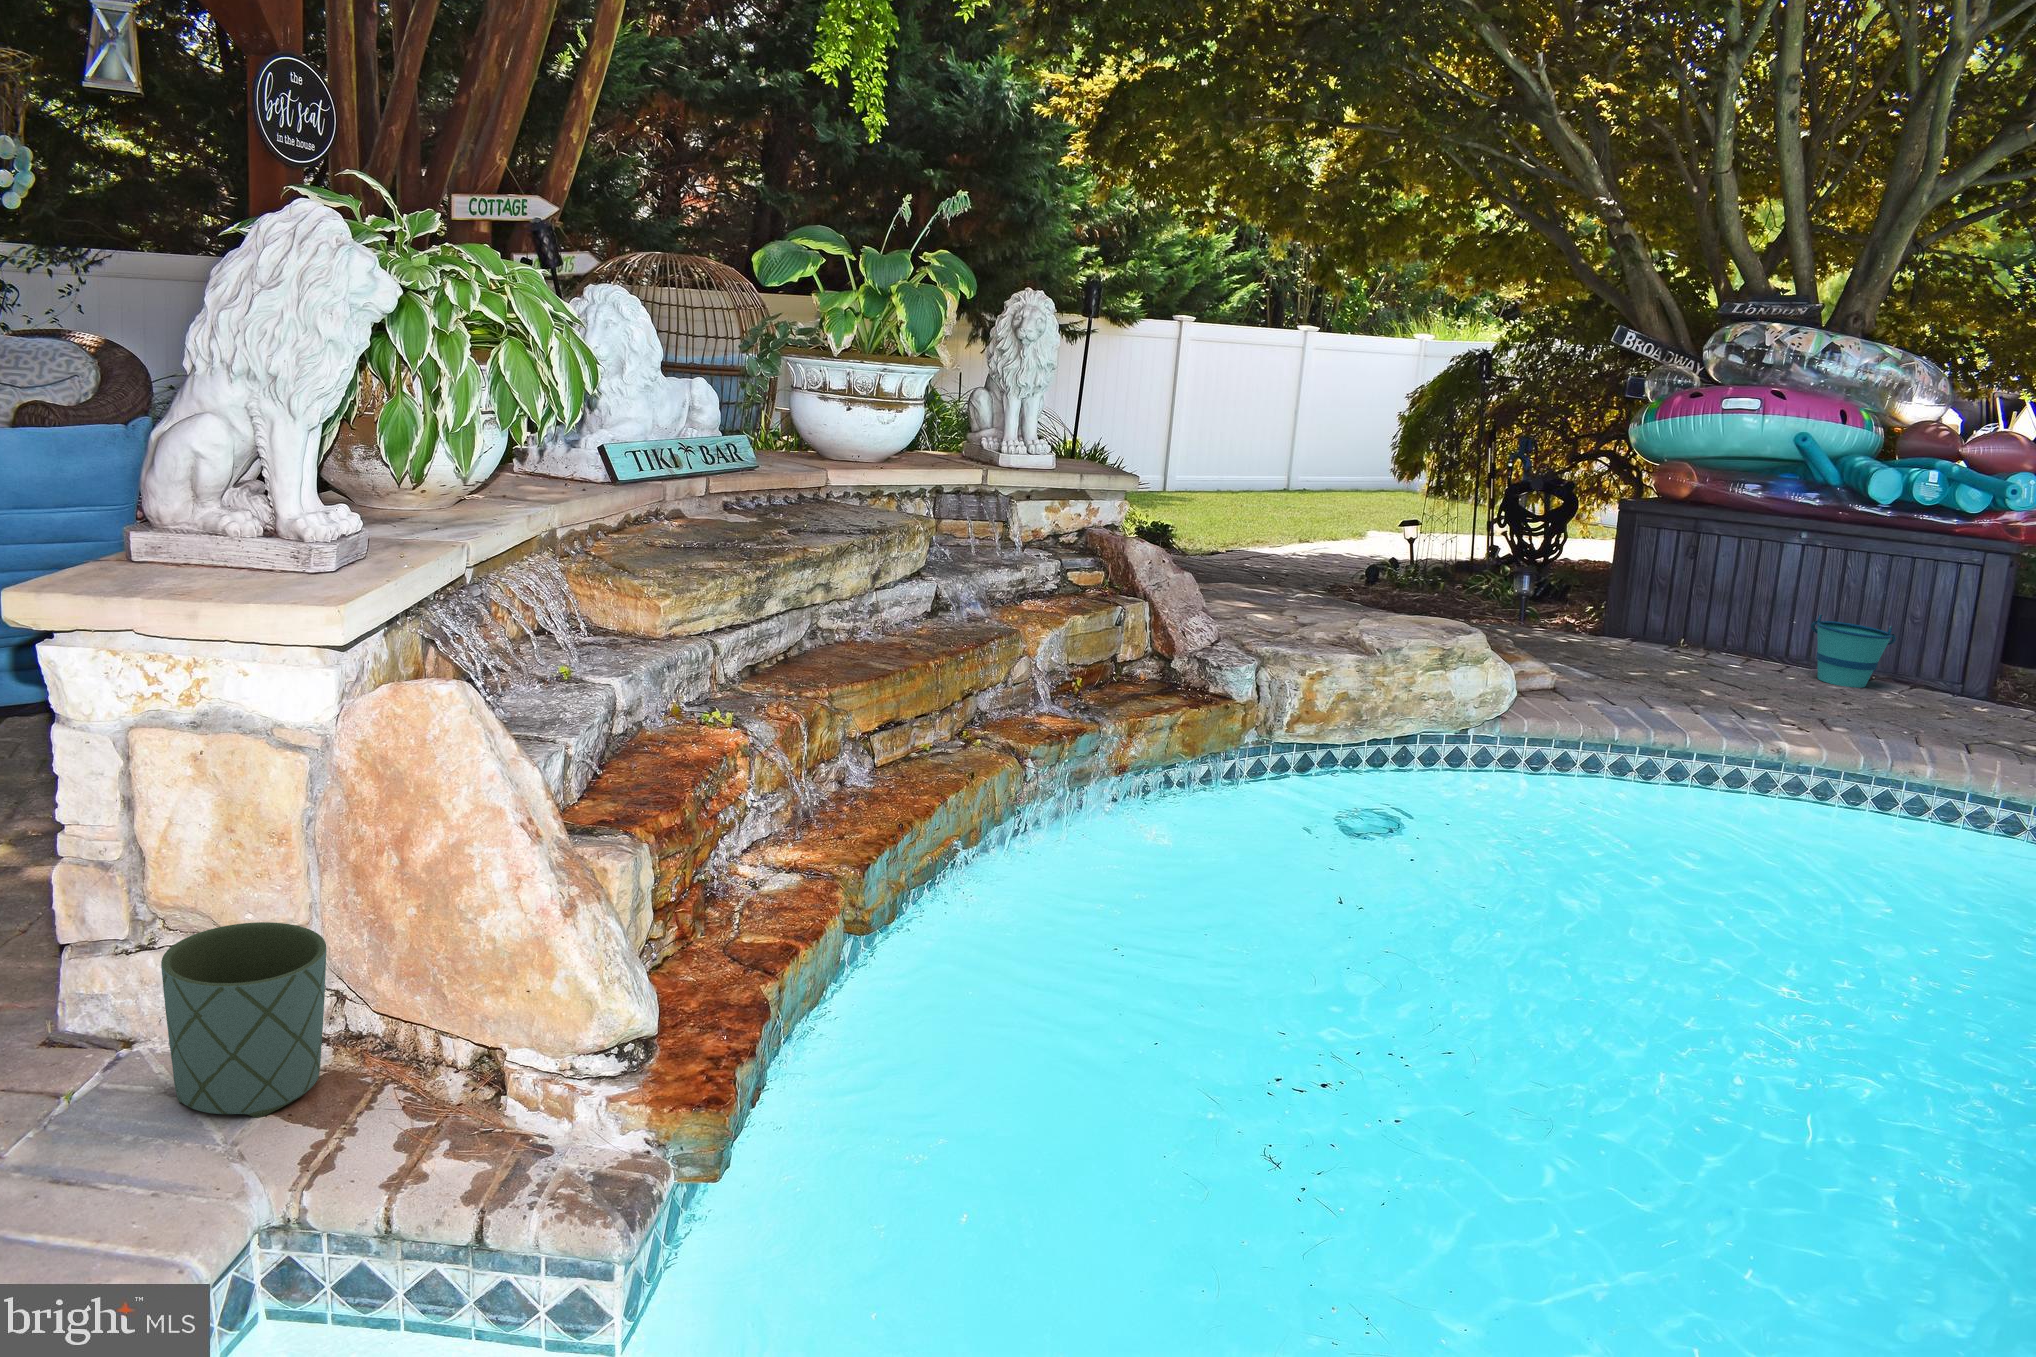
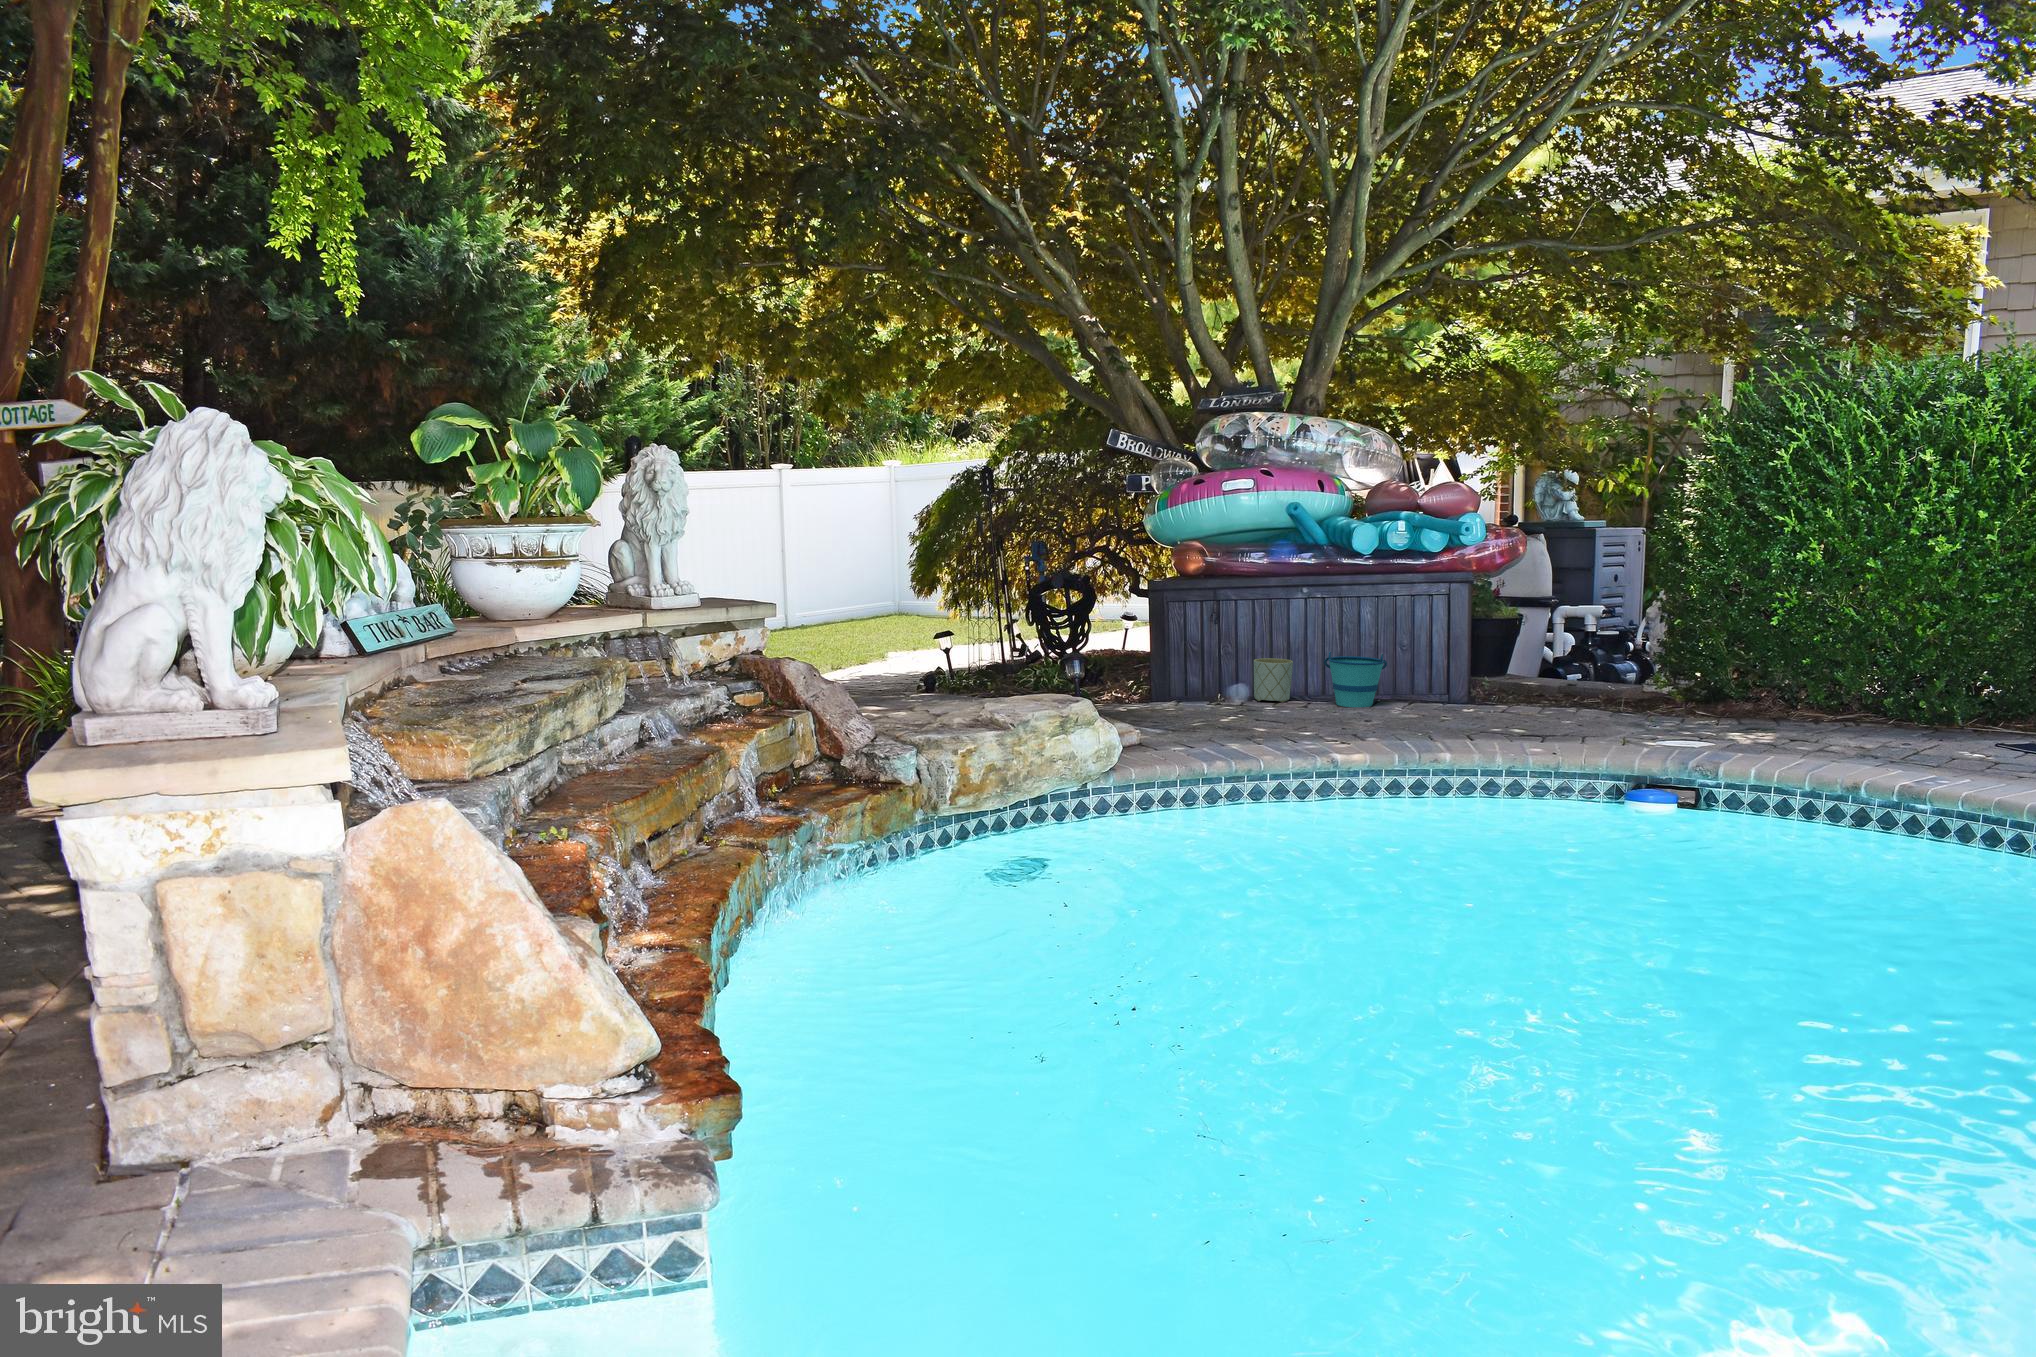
planter: present [161,922,326,1118] -> present [1254,658,1293,703]

